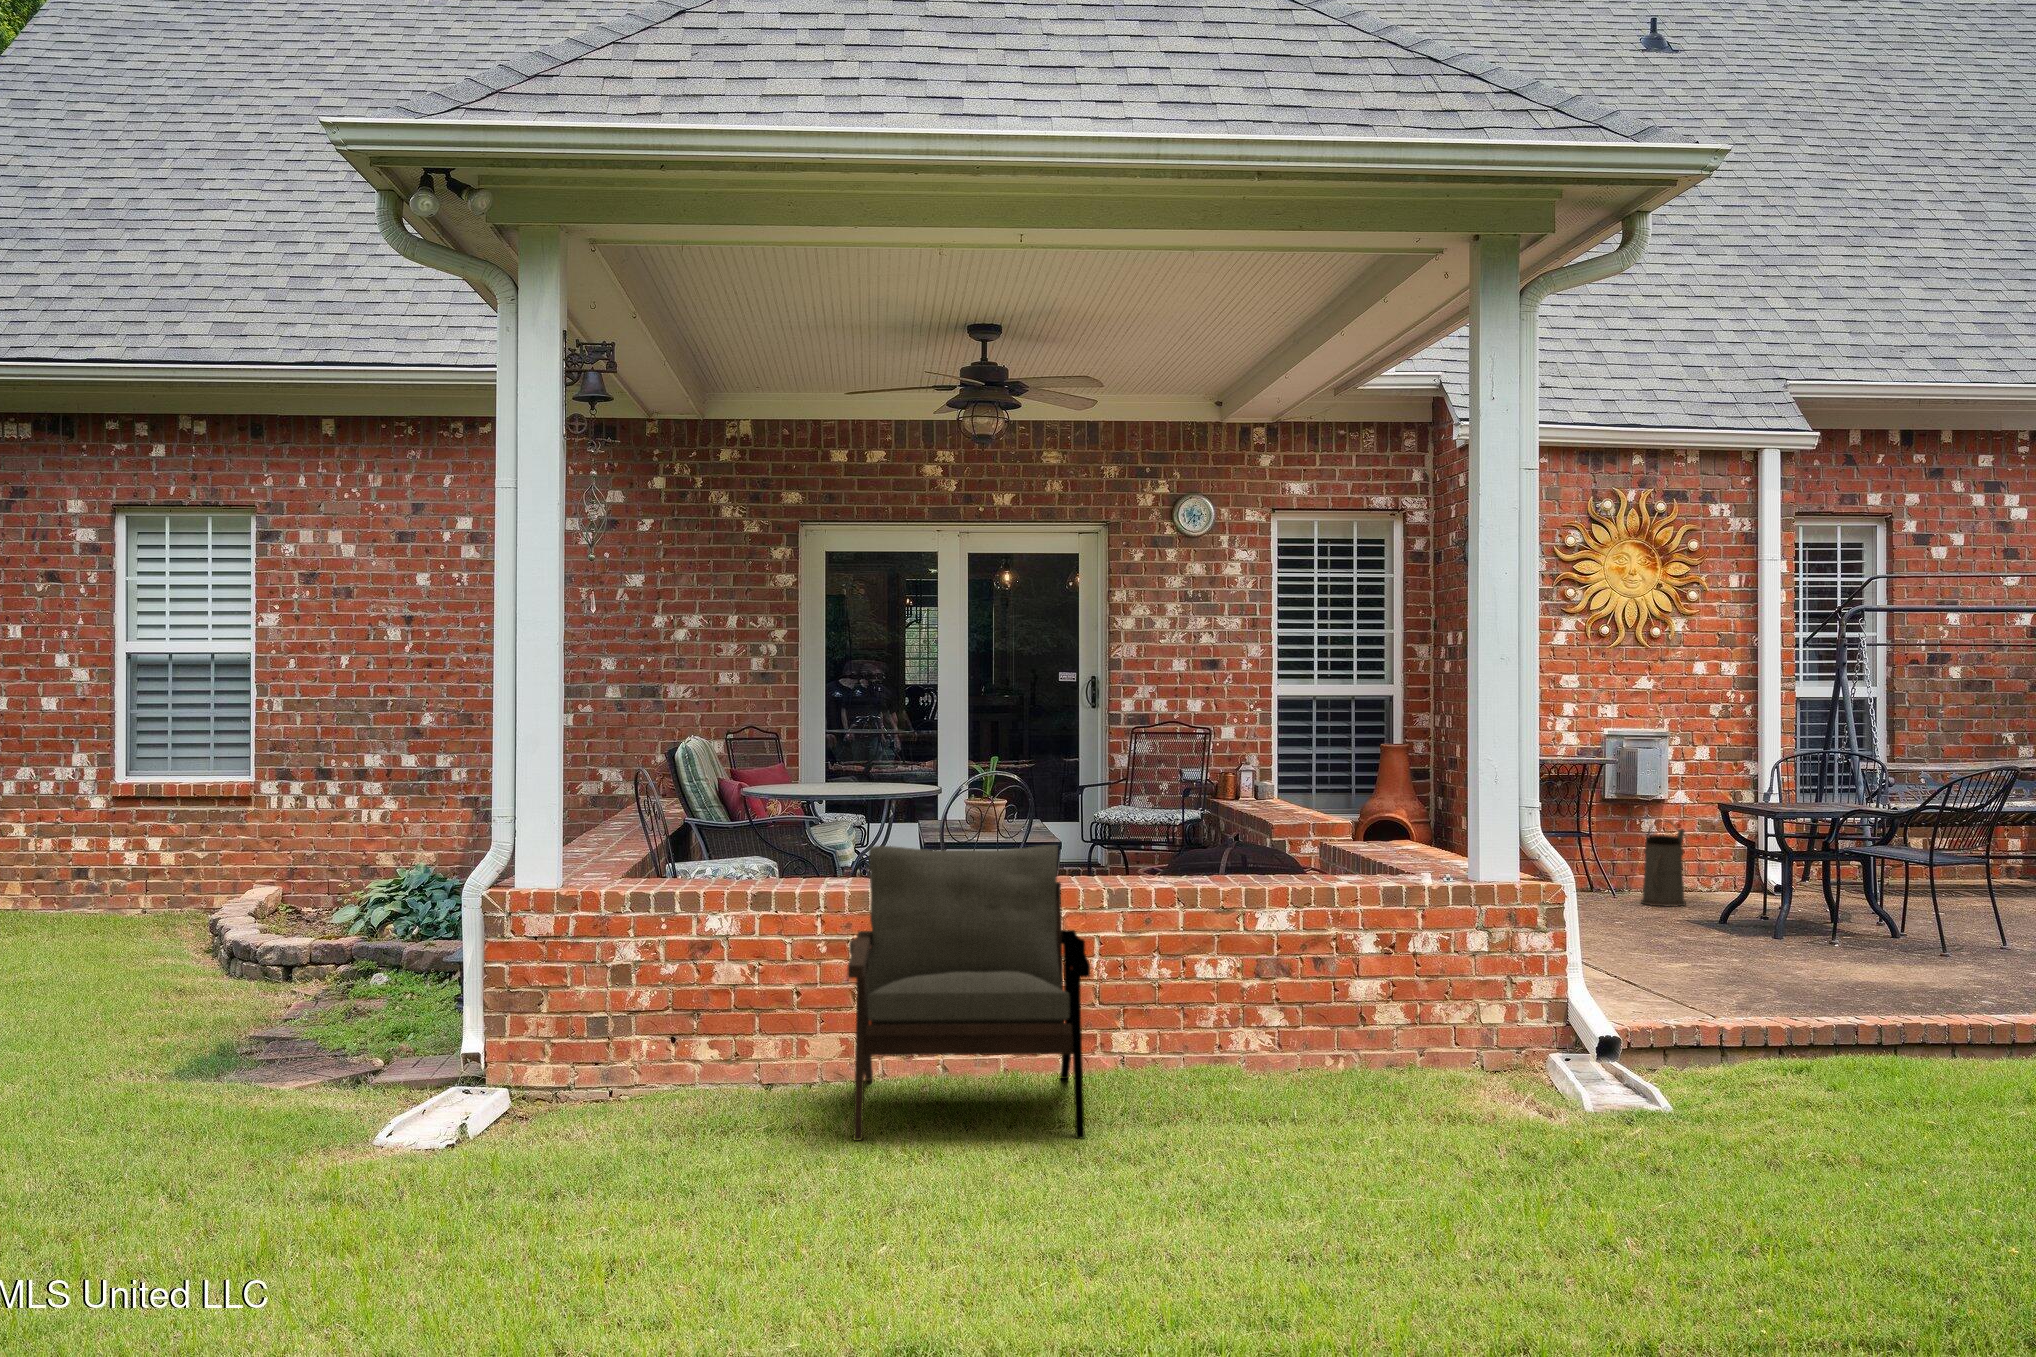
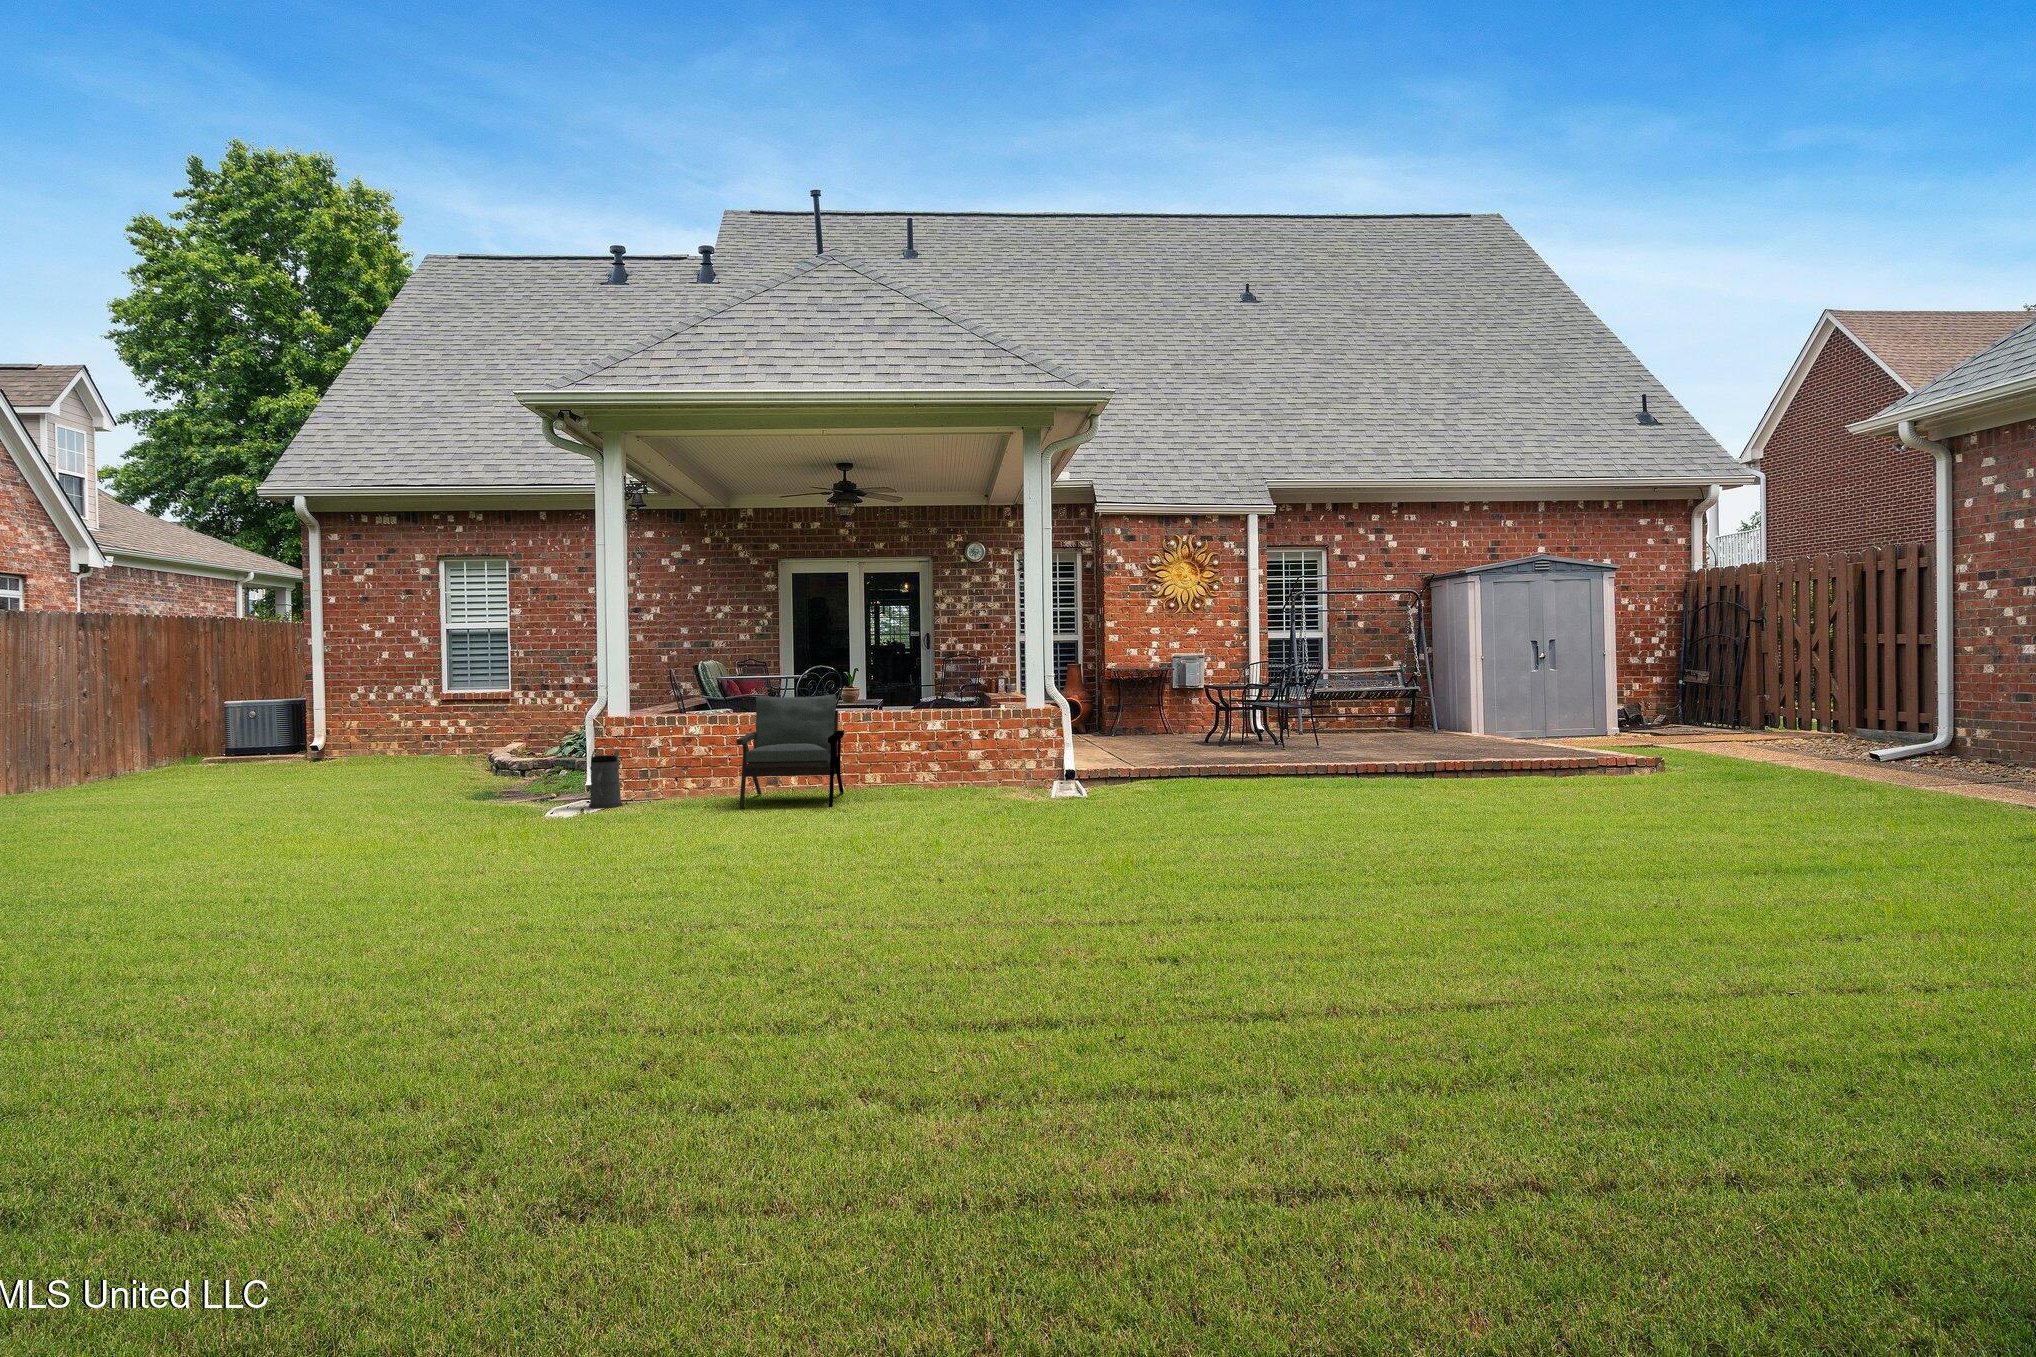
watering can: present [1641,821,1686,906] -> present [589,744,622,808]

